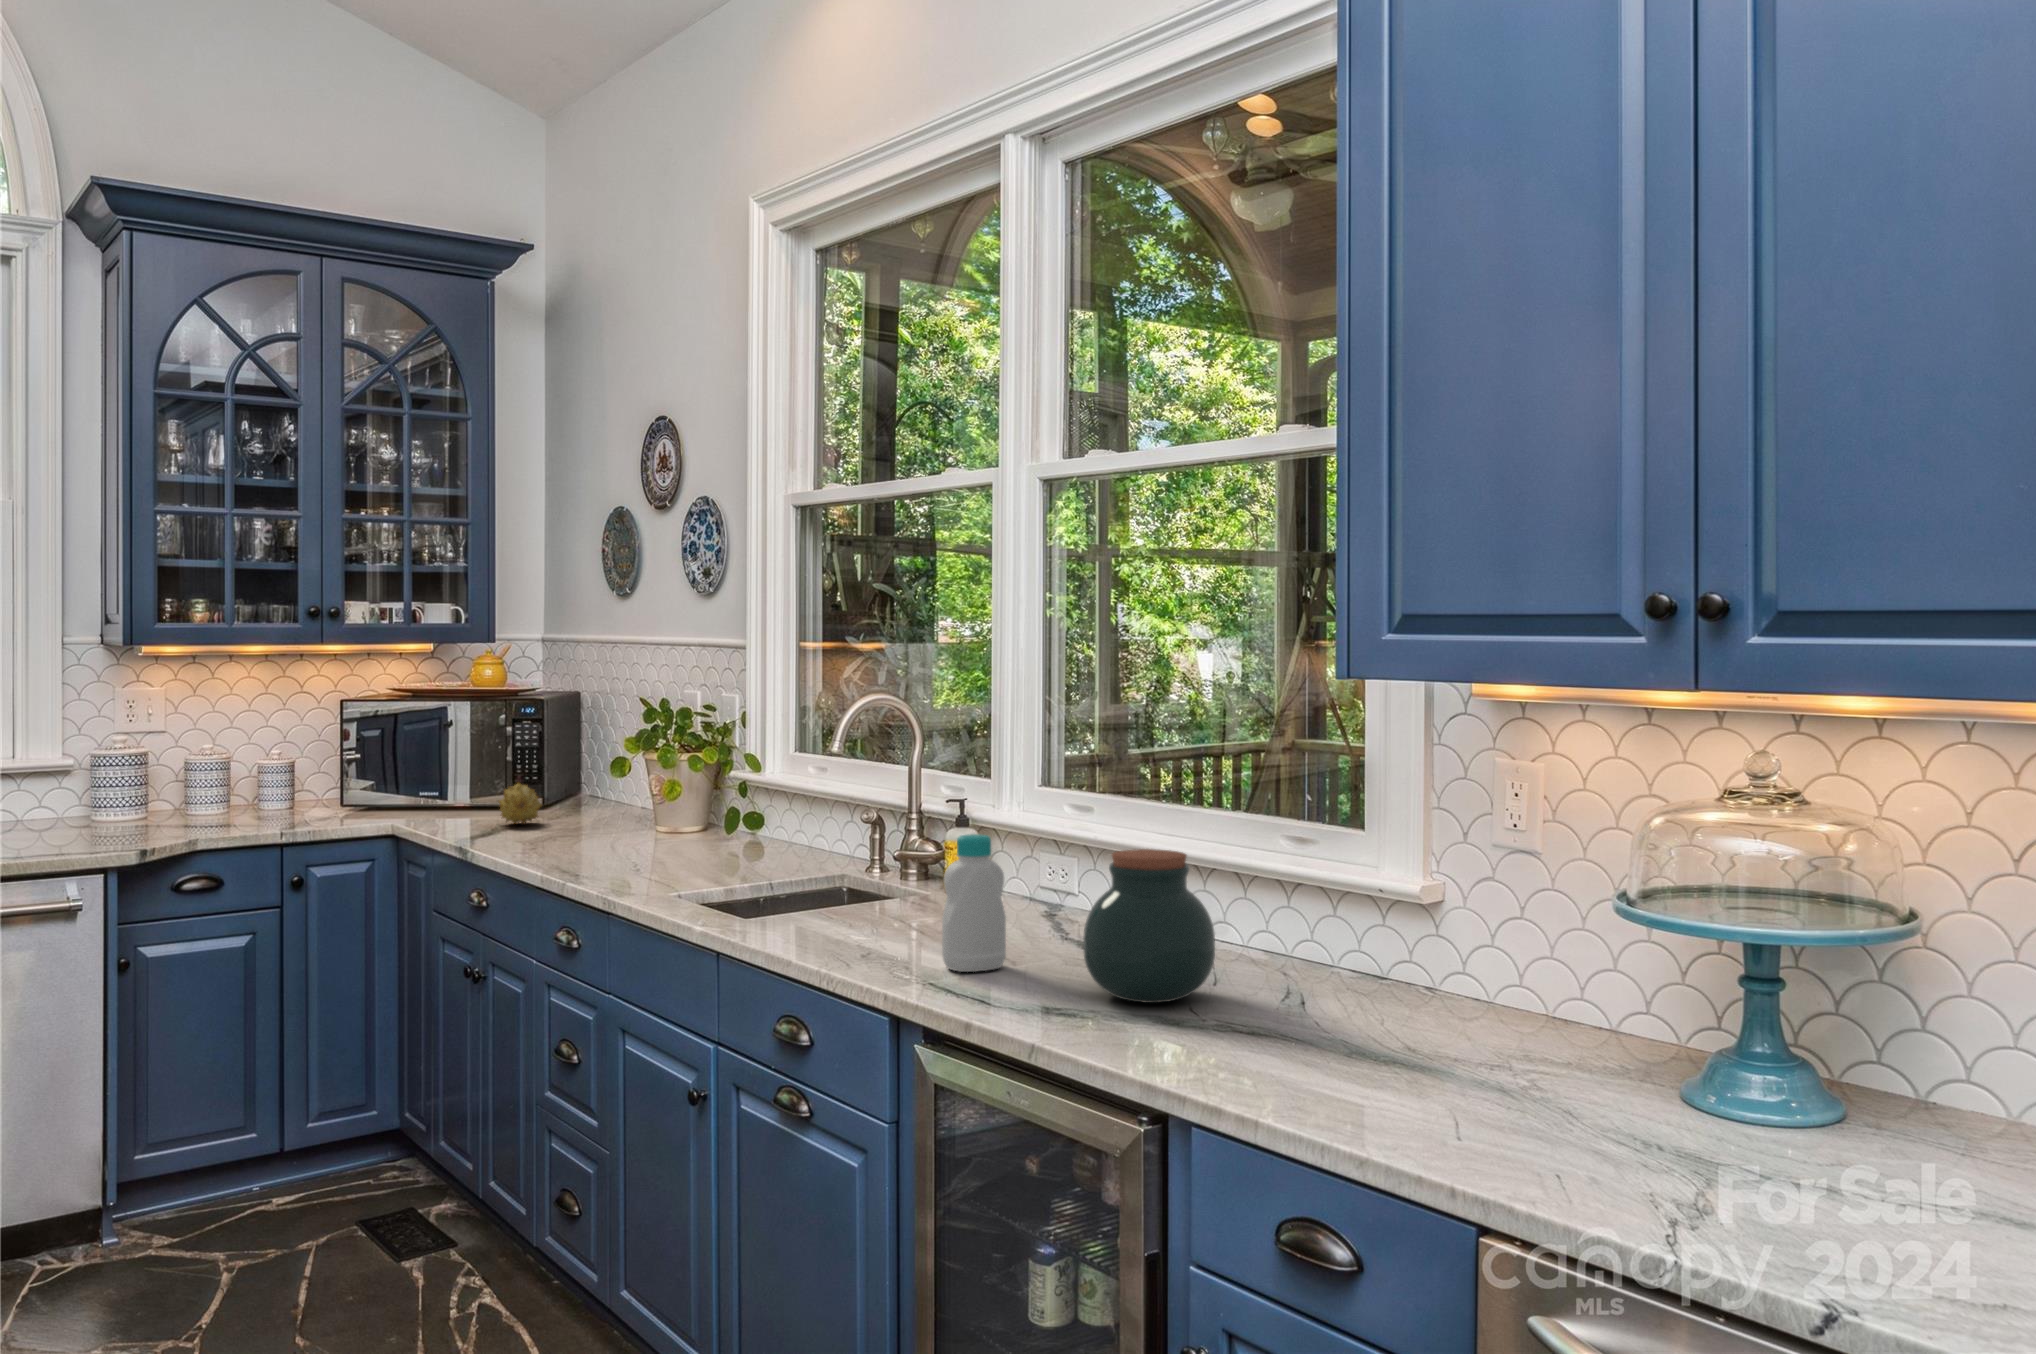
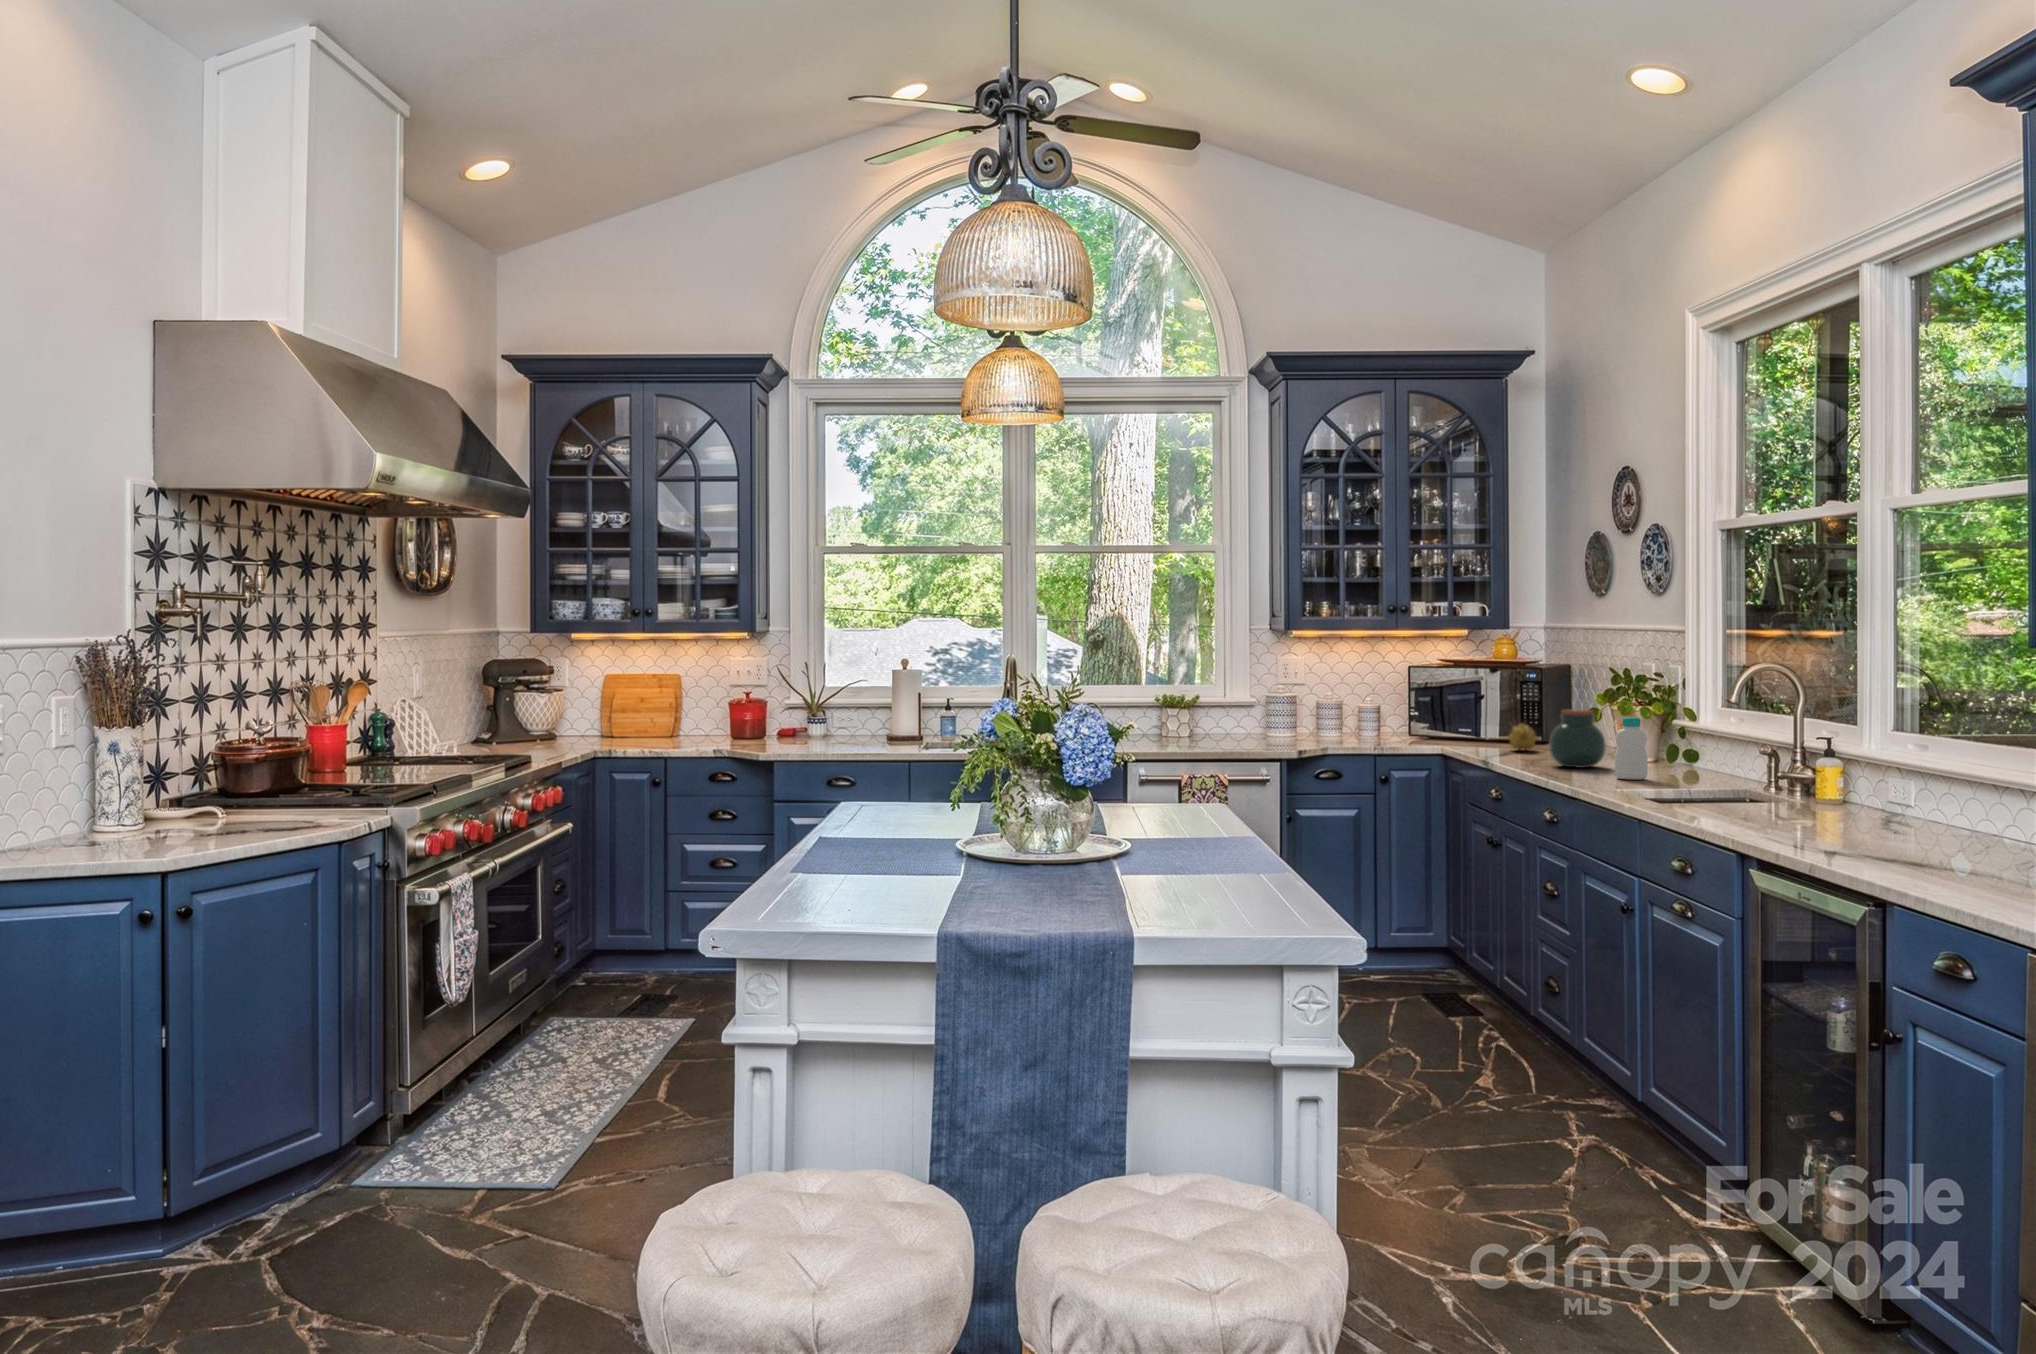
bottle: present [942,834,1006,972] -> present [1615,717,1648,780]
jar: present [1083,849,1215,1003] -> present [1549,710,1606,768]

